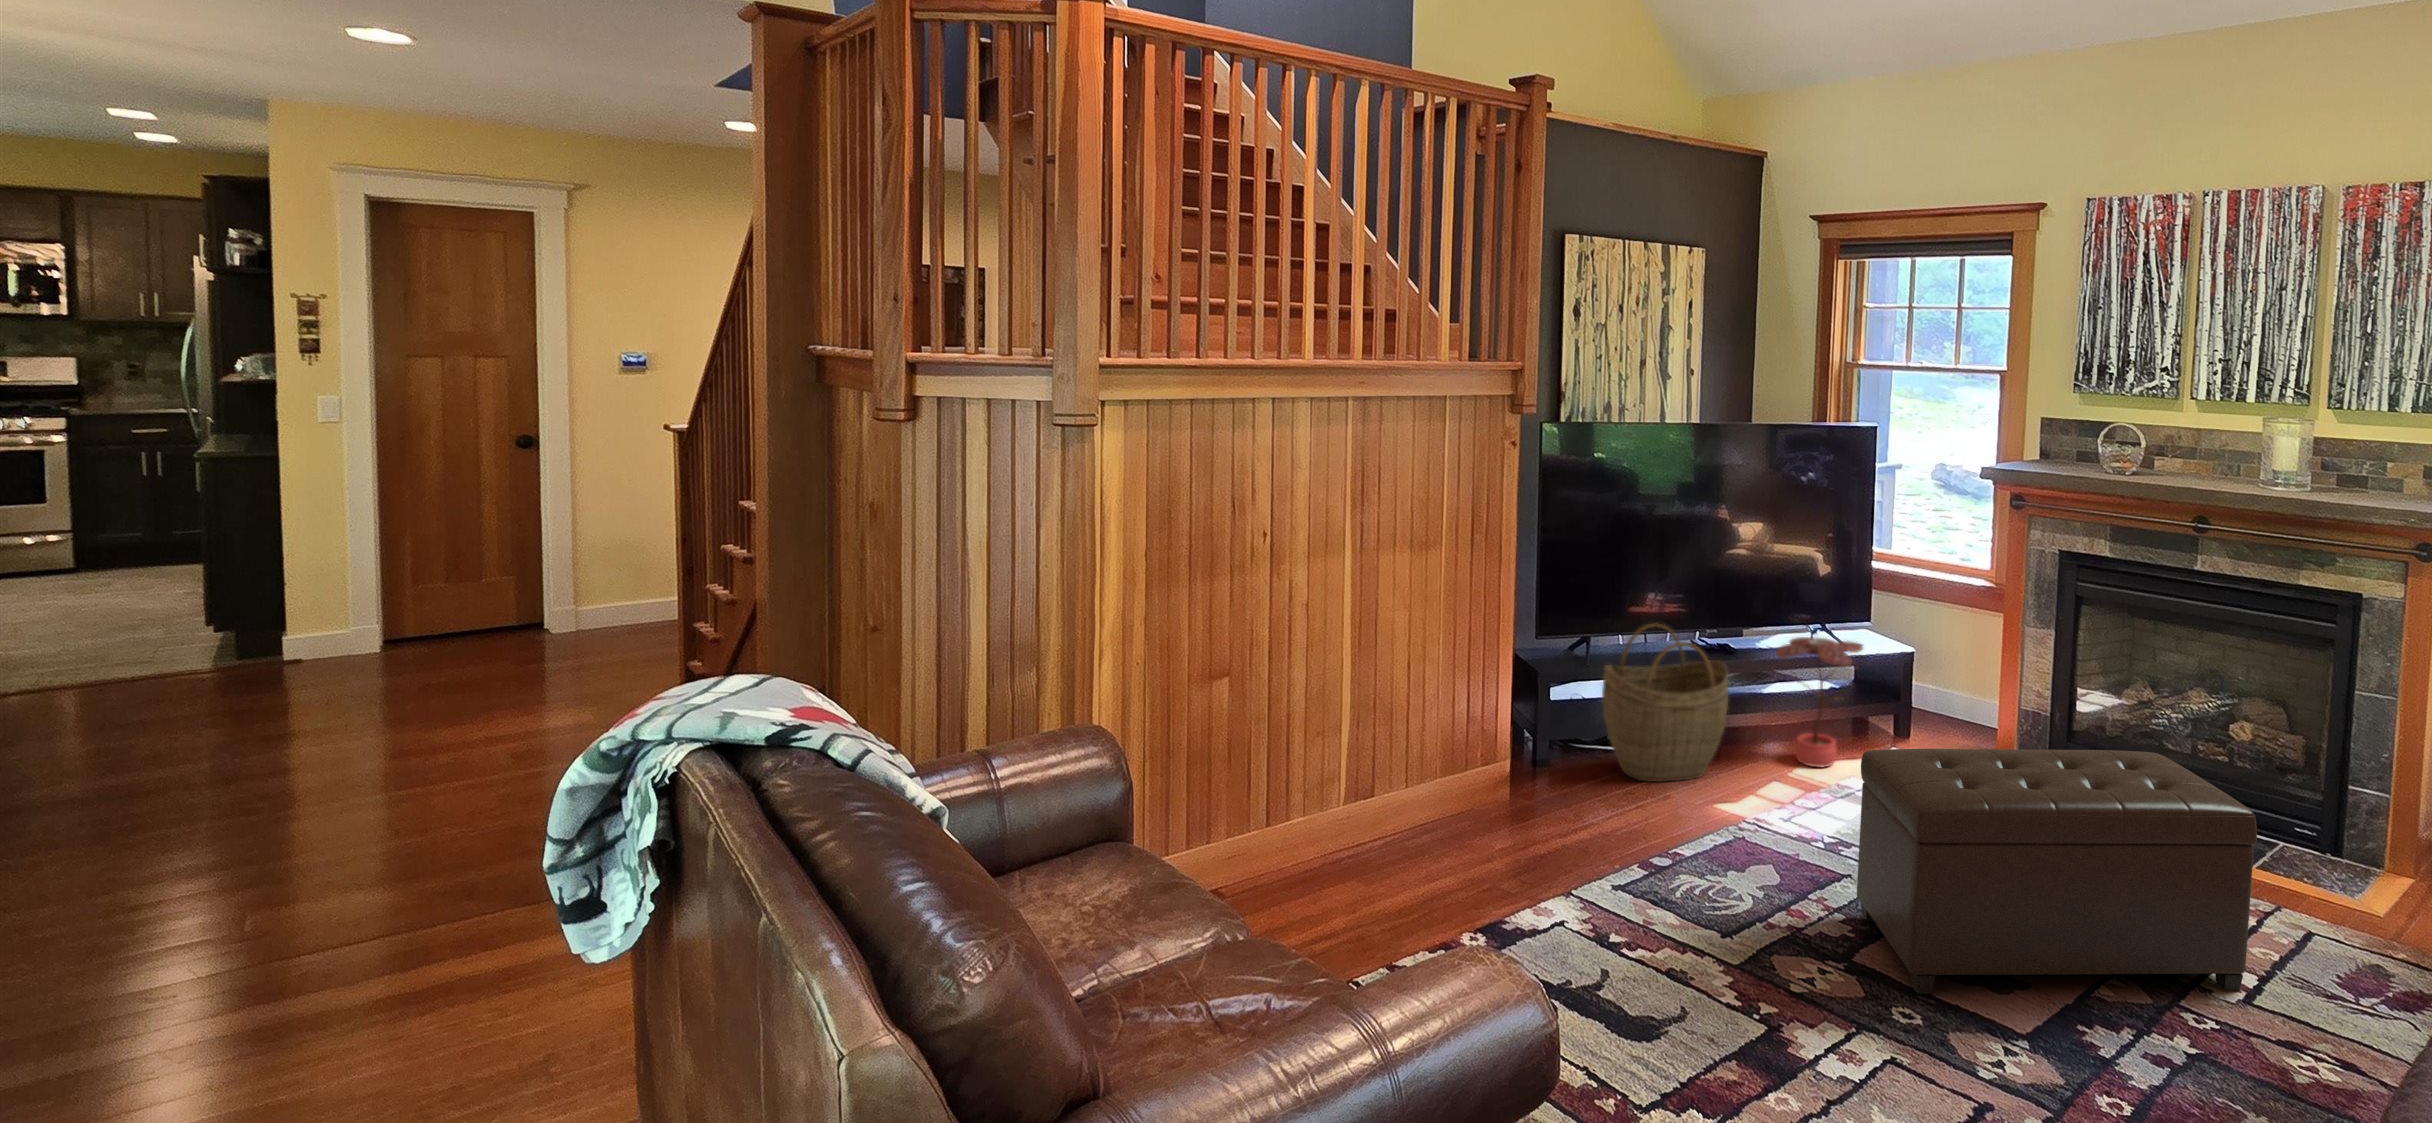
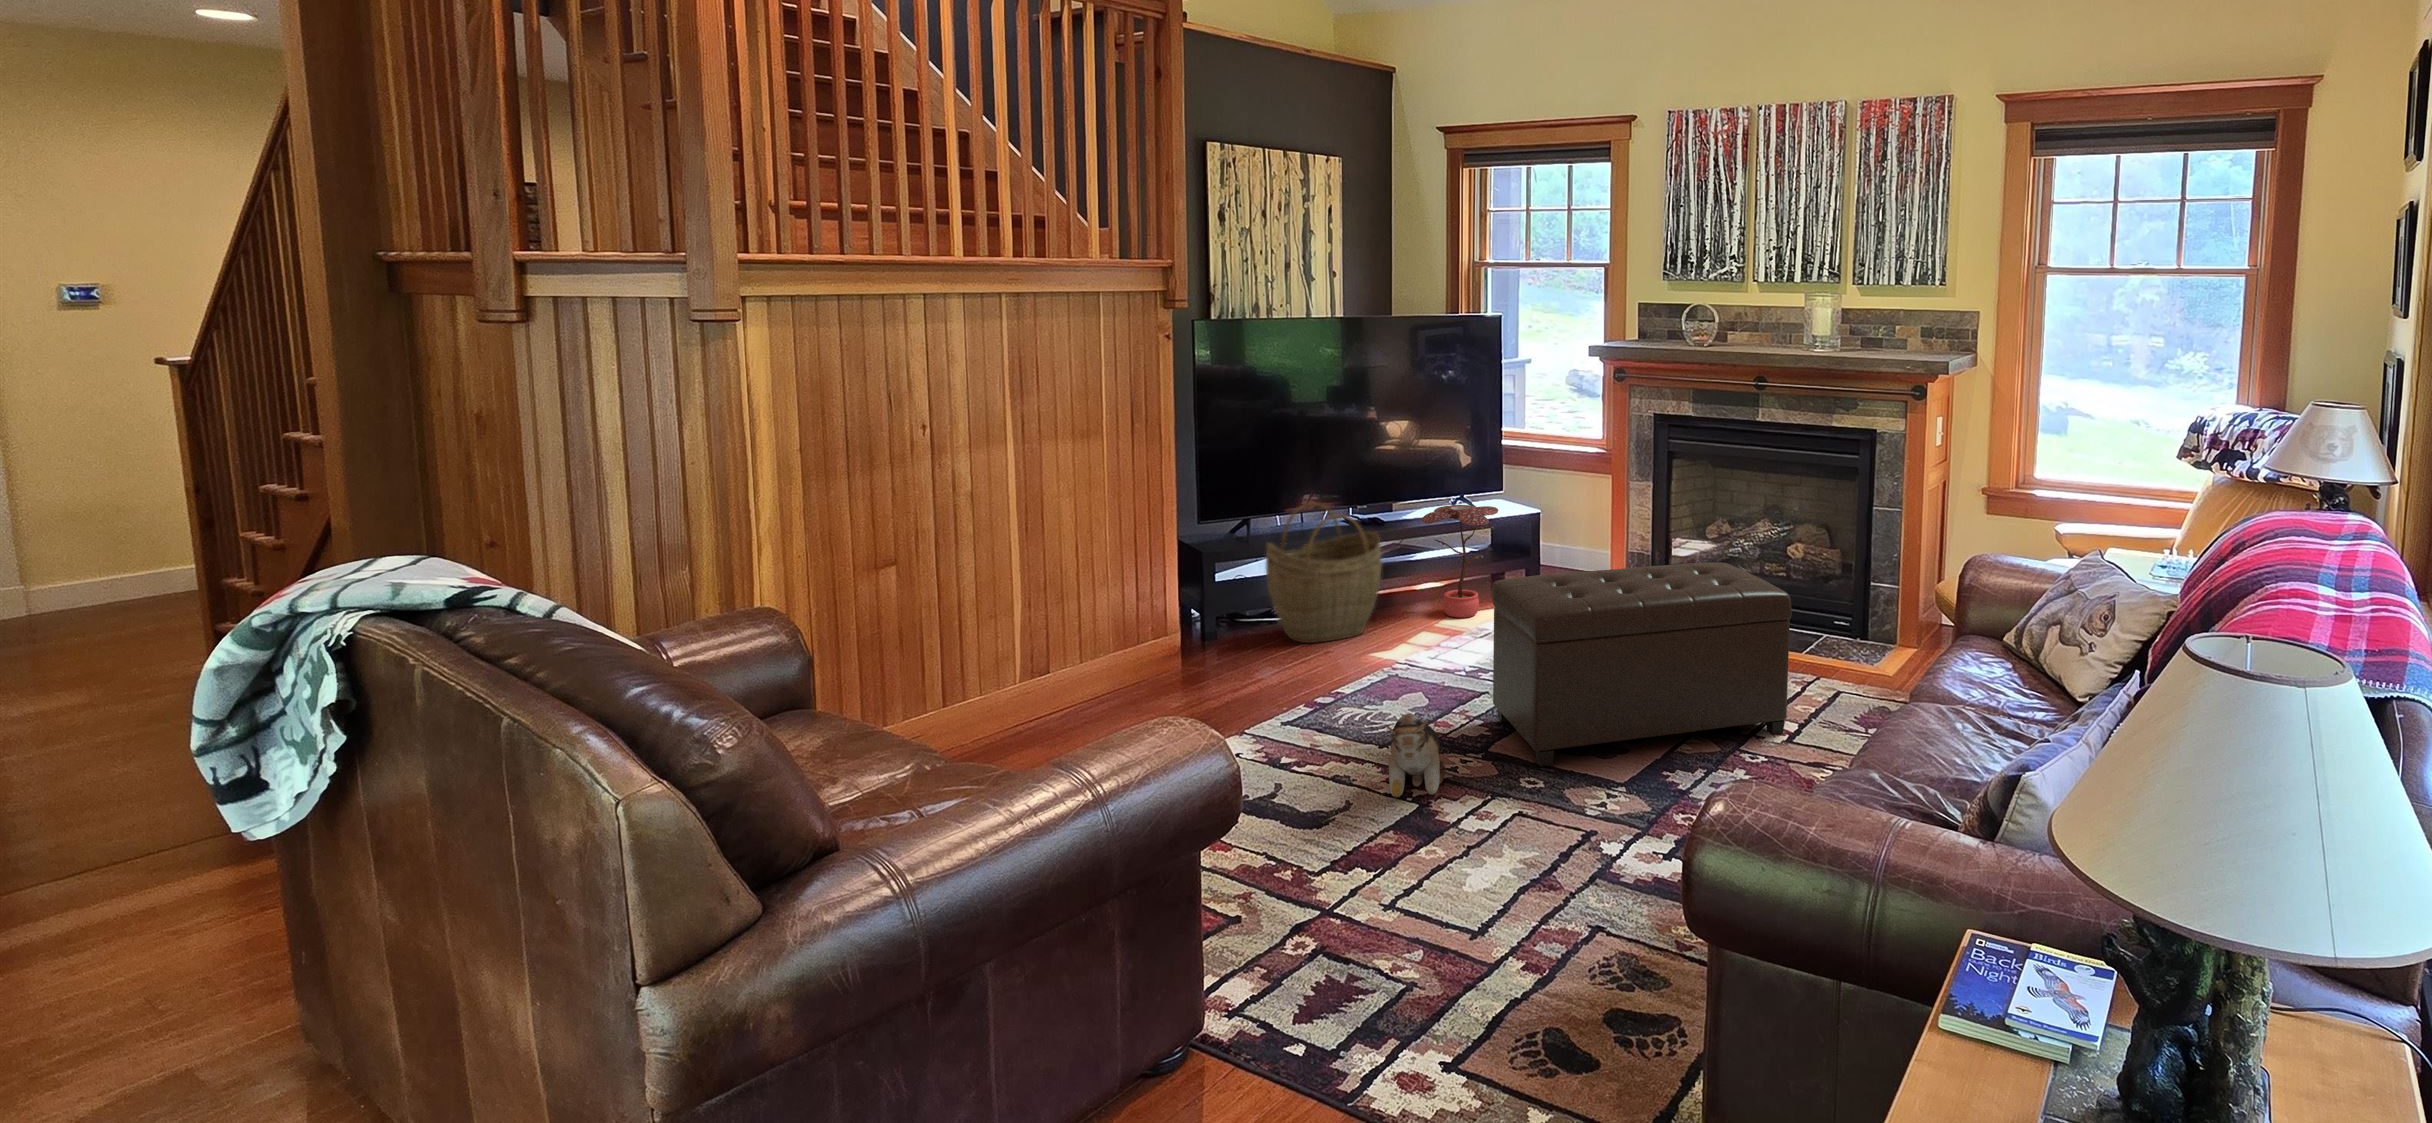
plush toy: none [1732,913,1799,1015] -> present [1386,713,1445,797]

